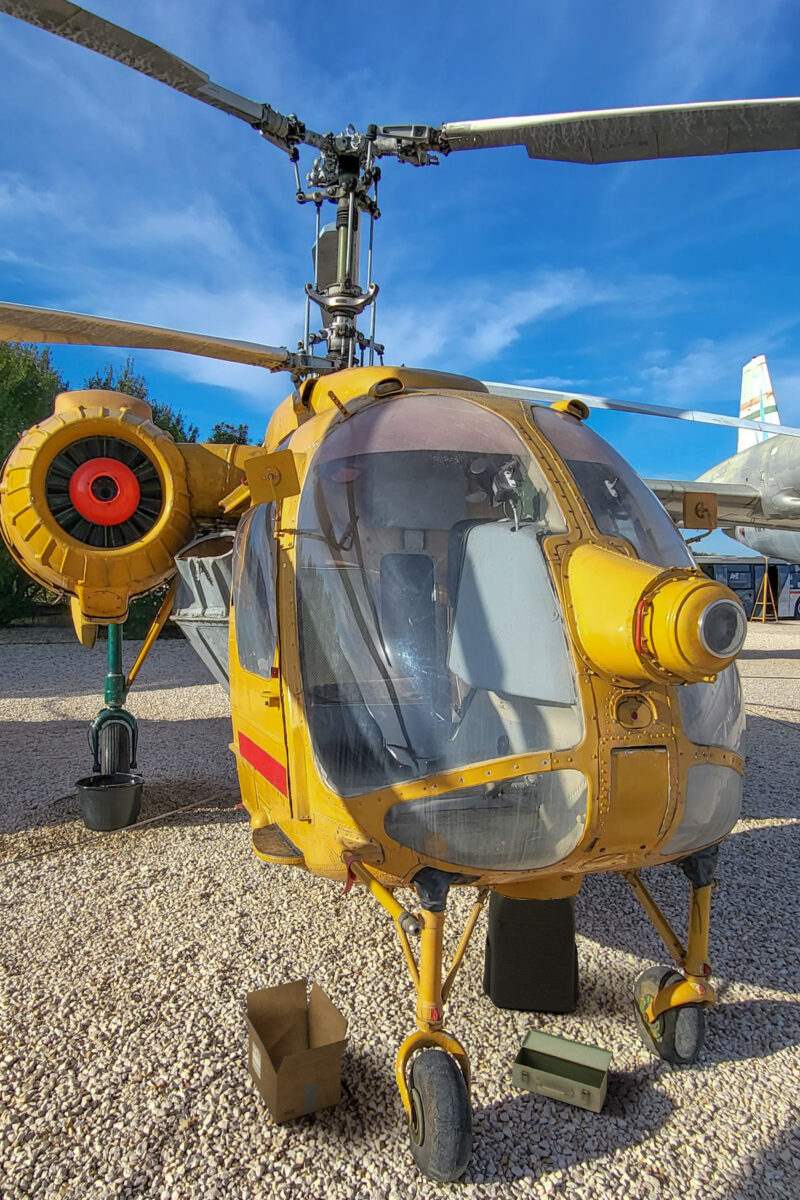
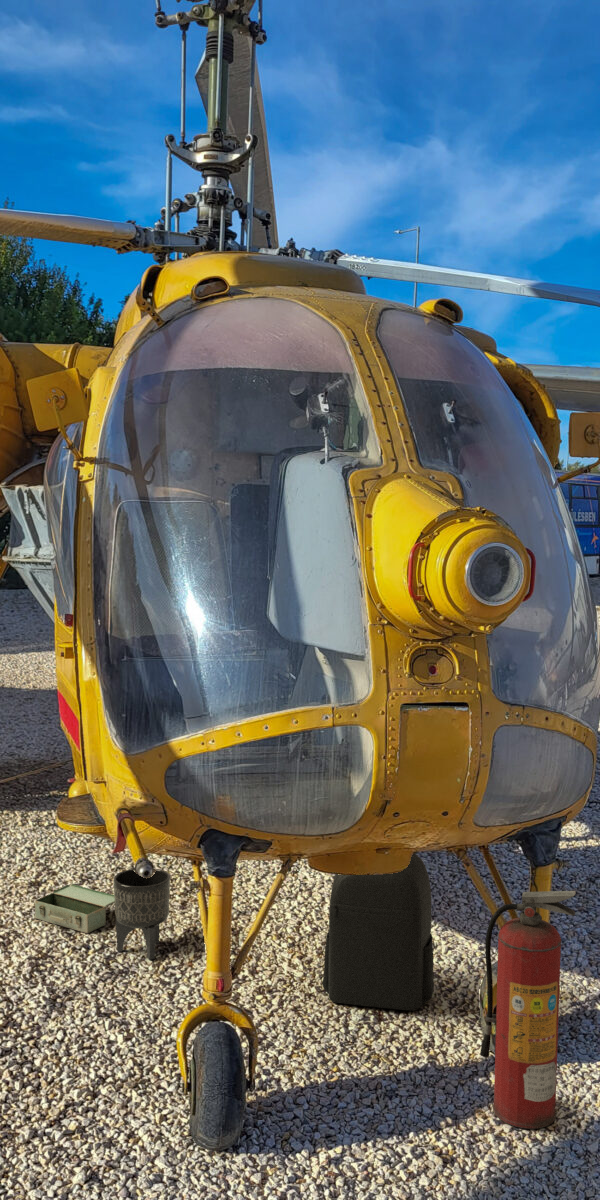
planter: none [291,885,340,969] -> present [113,869,170,960]
fire extinguisher: none [661,911,750,1136] -> present [480,891,576,1129]
cardboard box: present [238,979,350,1124] -> none [28,959,138,1097]
toolbox: present [512,1029,613,1113] -> present [35,884,115,933]

